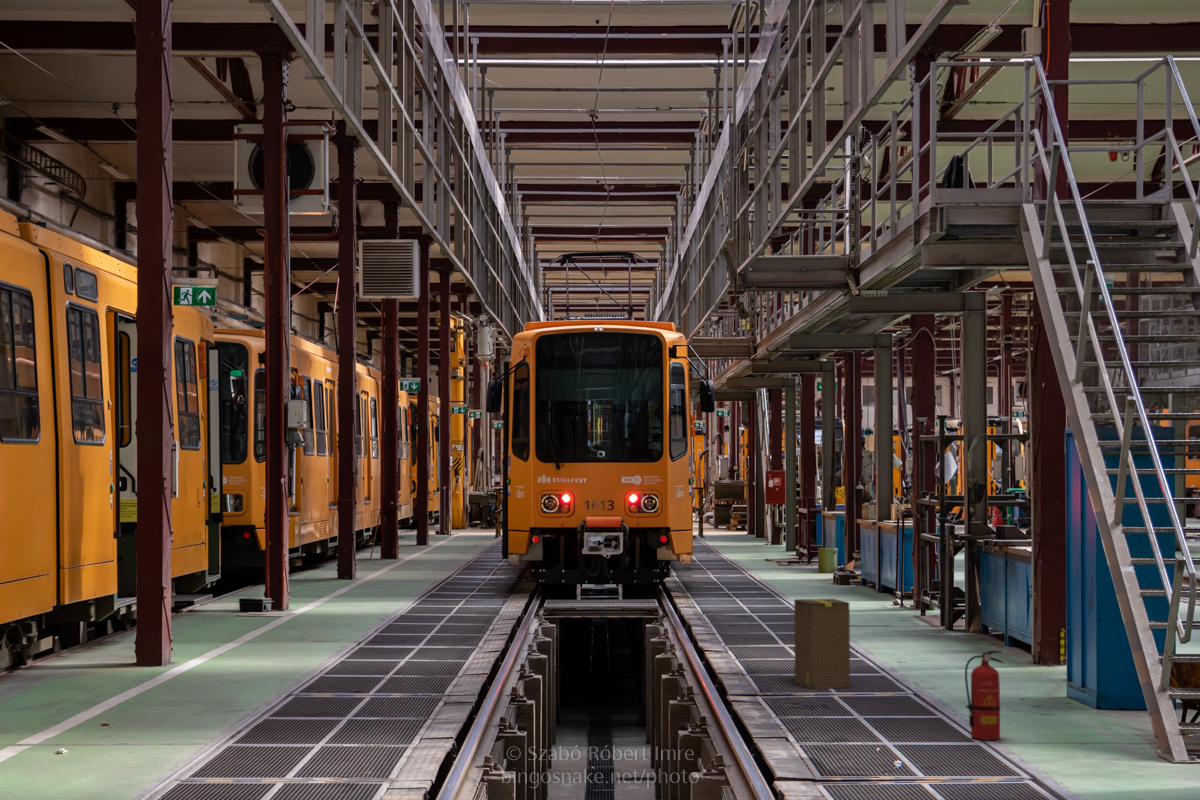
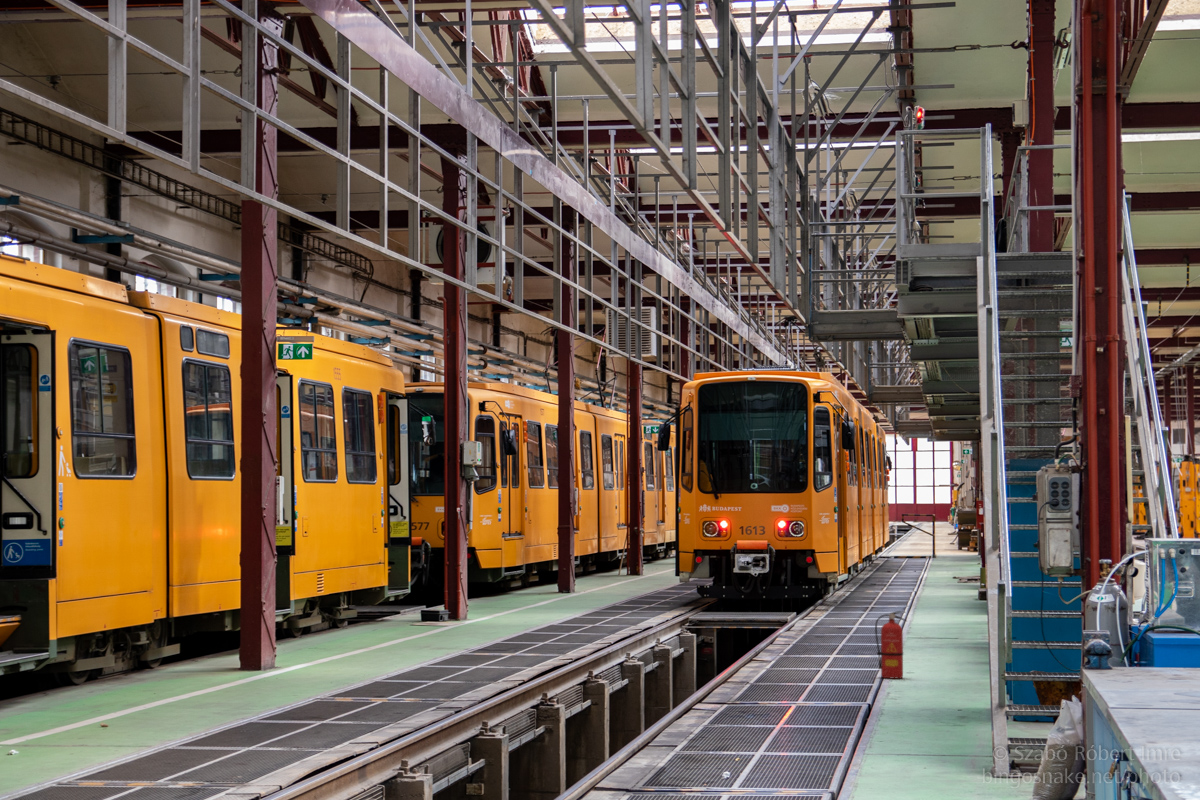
cardboard box: present [794,599,850,689] -> none [812,587,851,657]

